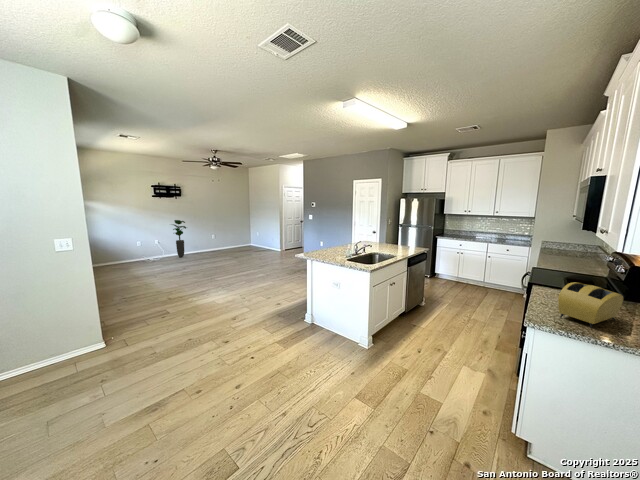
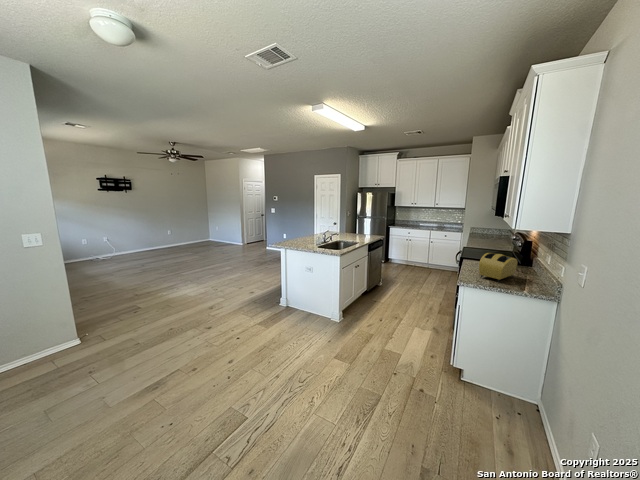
potted plant: present [173,220,186,257] -> none [121,215,143,255]

